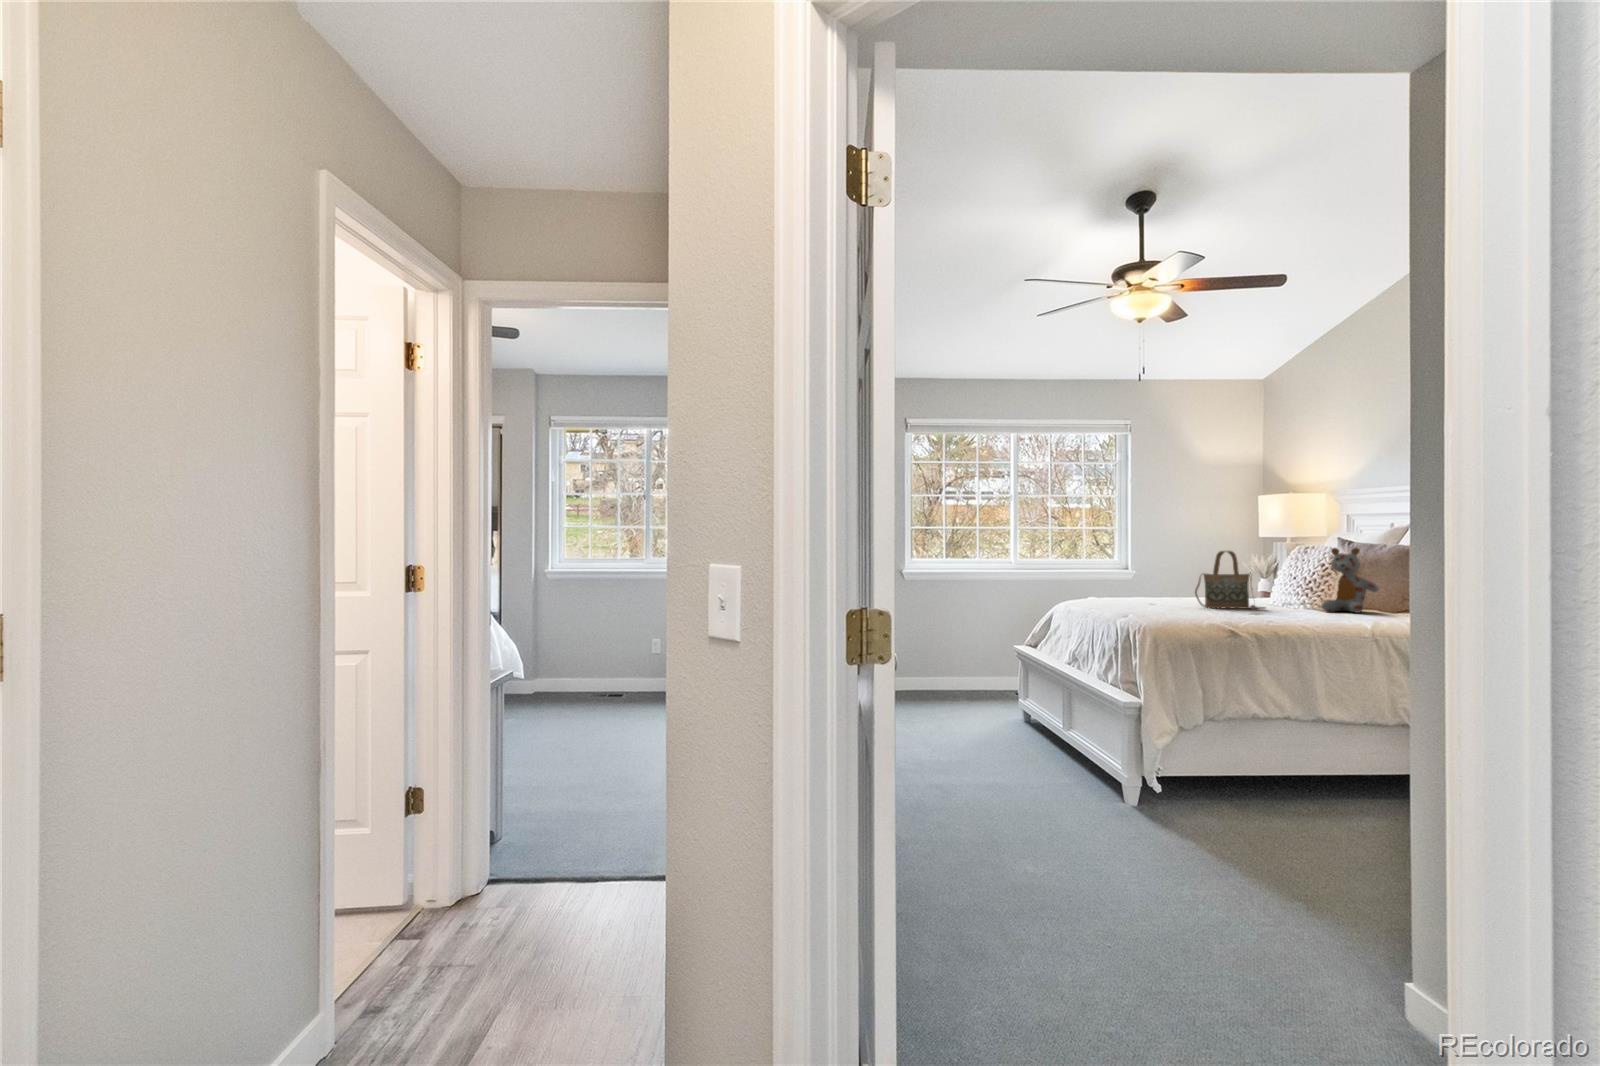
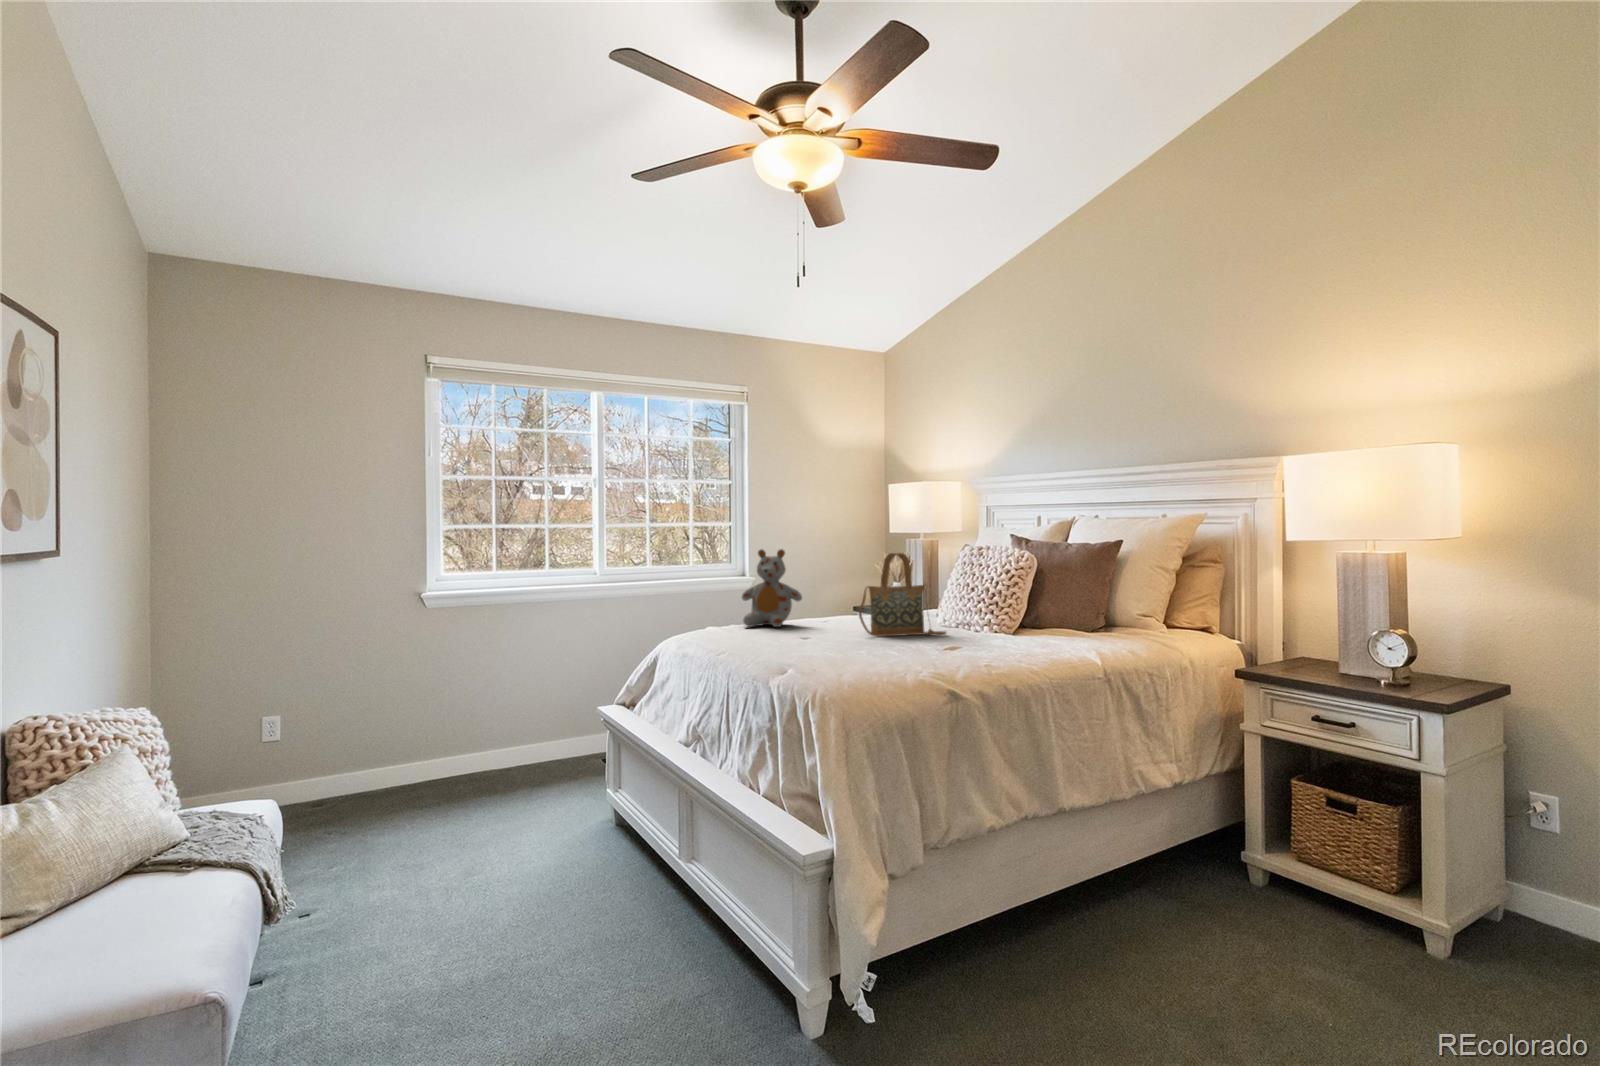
stuffed bear: present [1322,548,1378,613] -> present [742,549,802,627]

